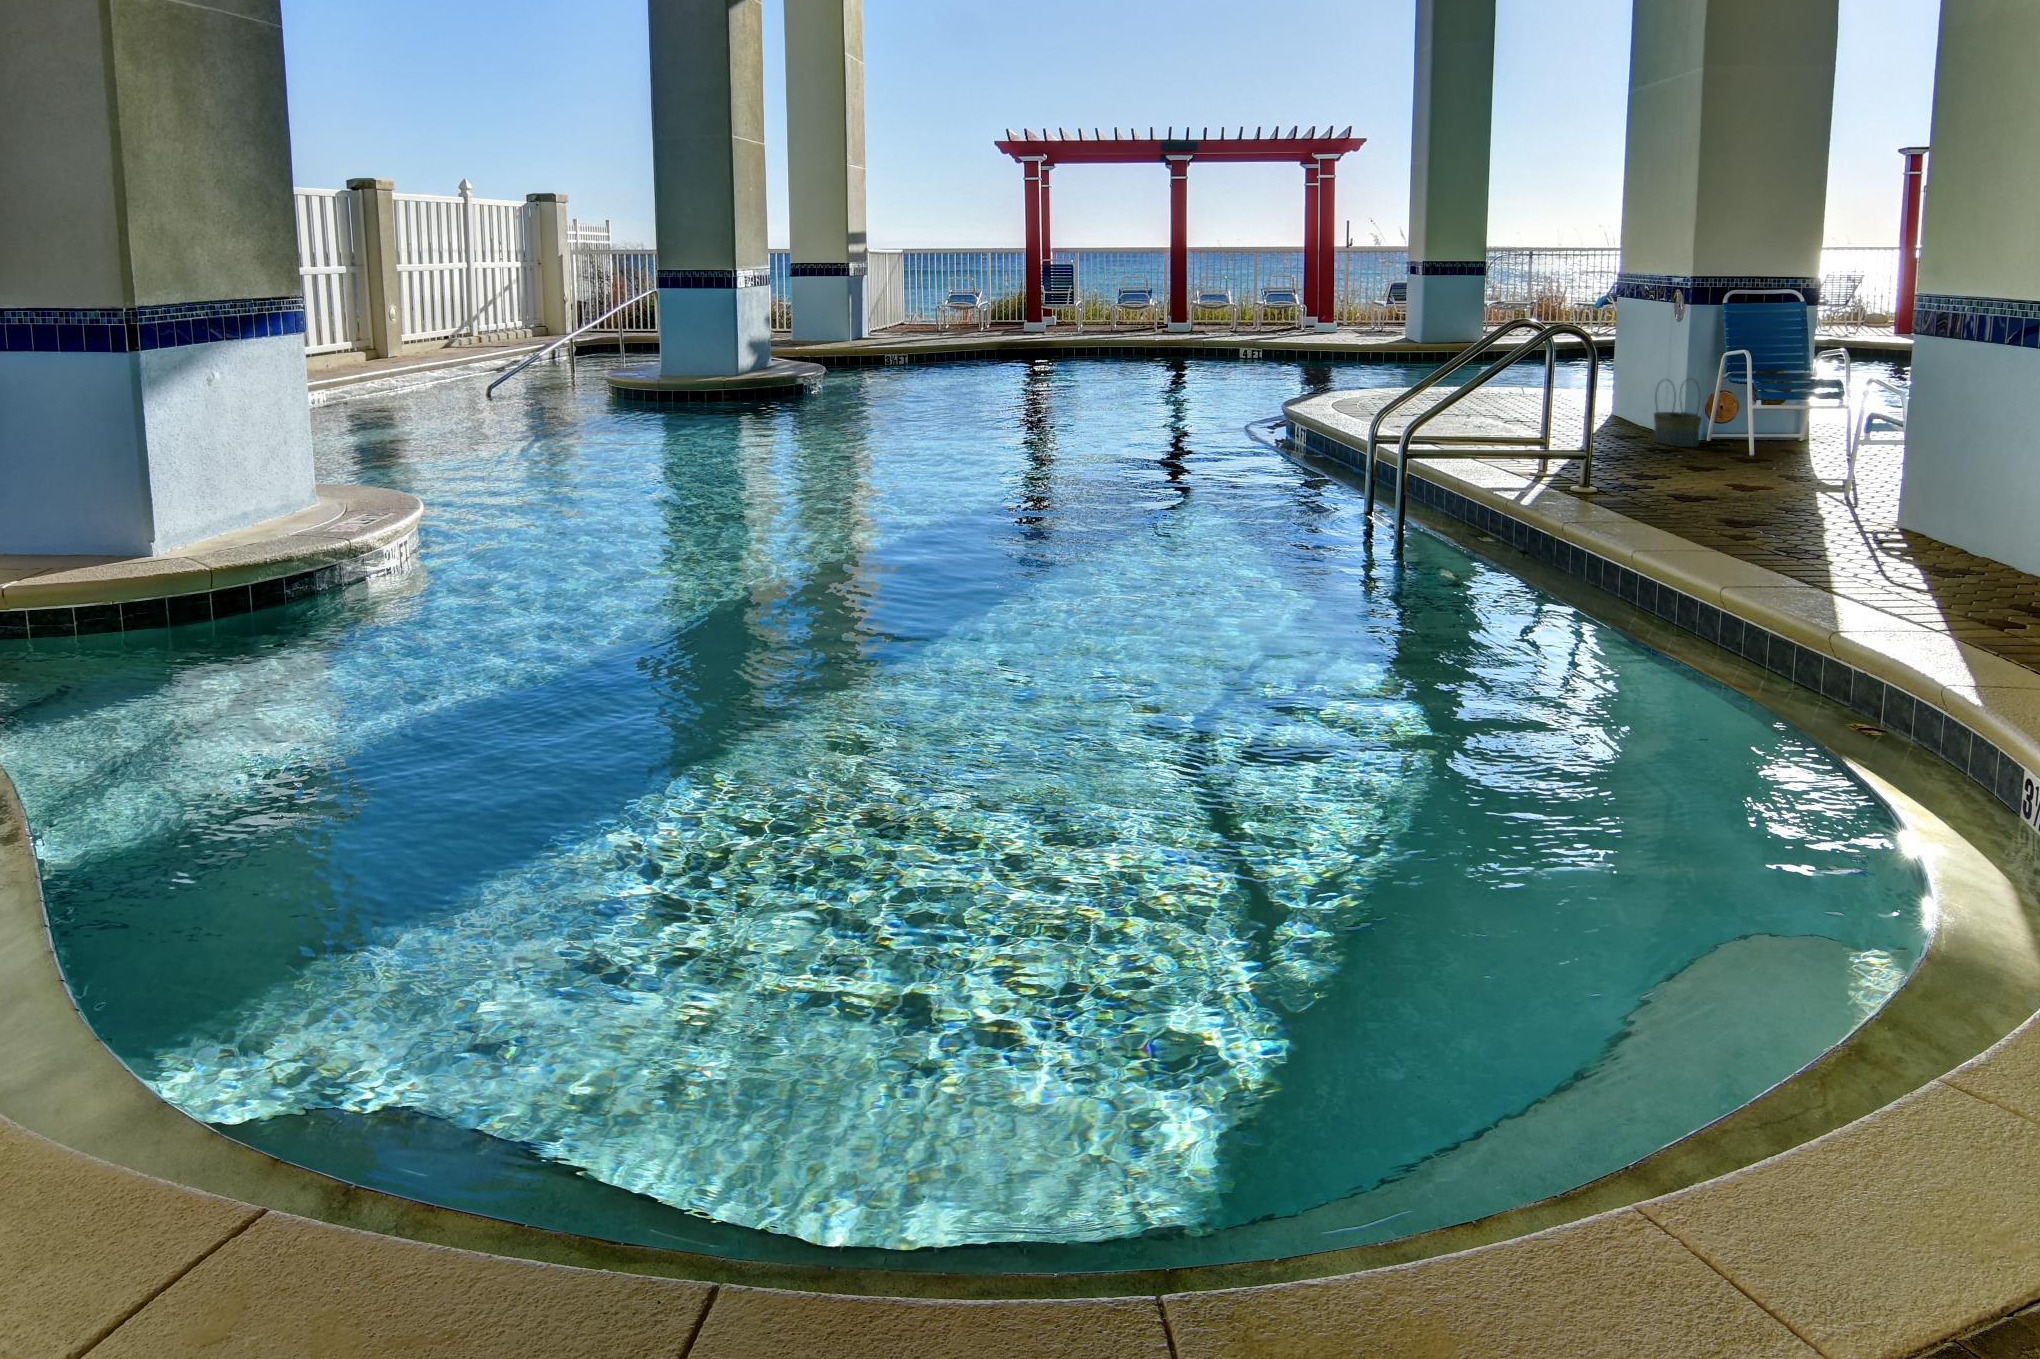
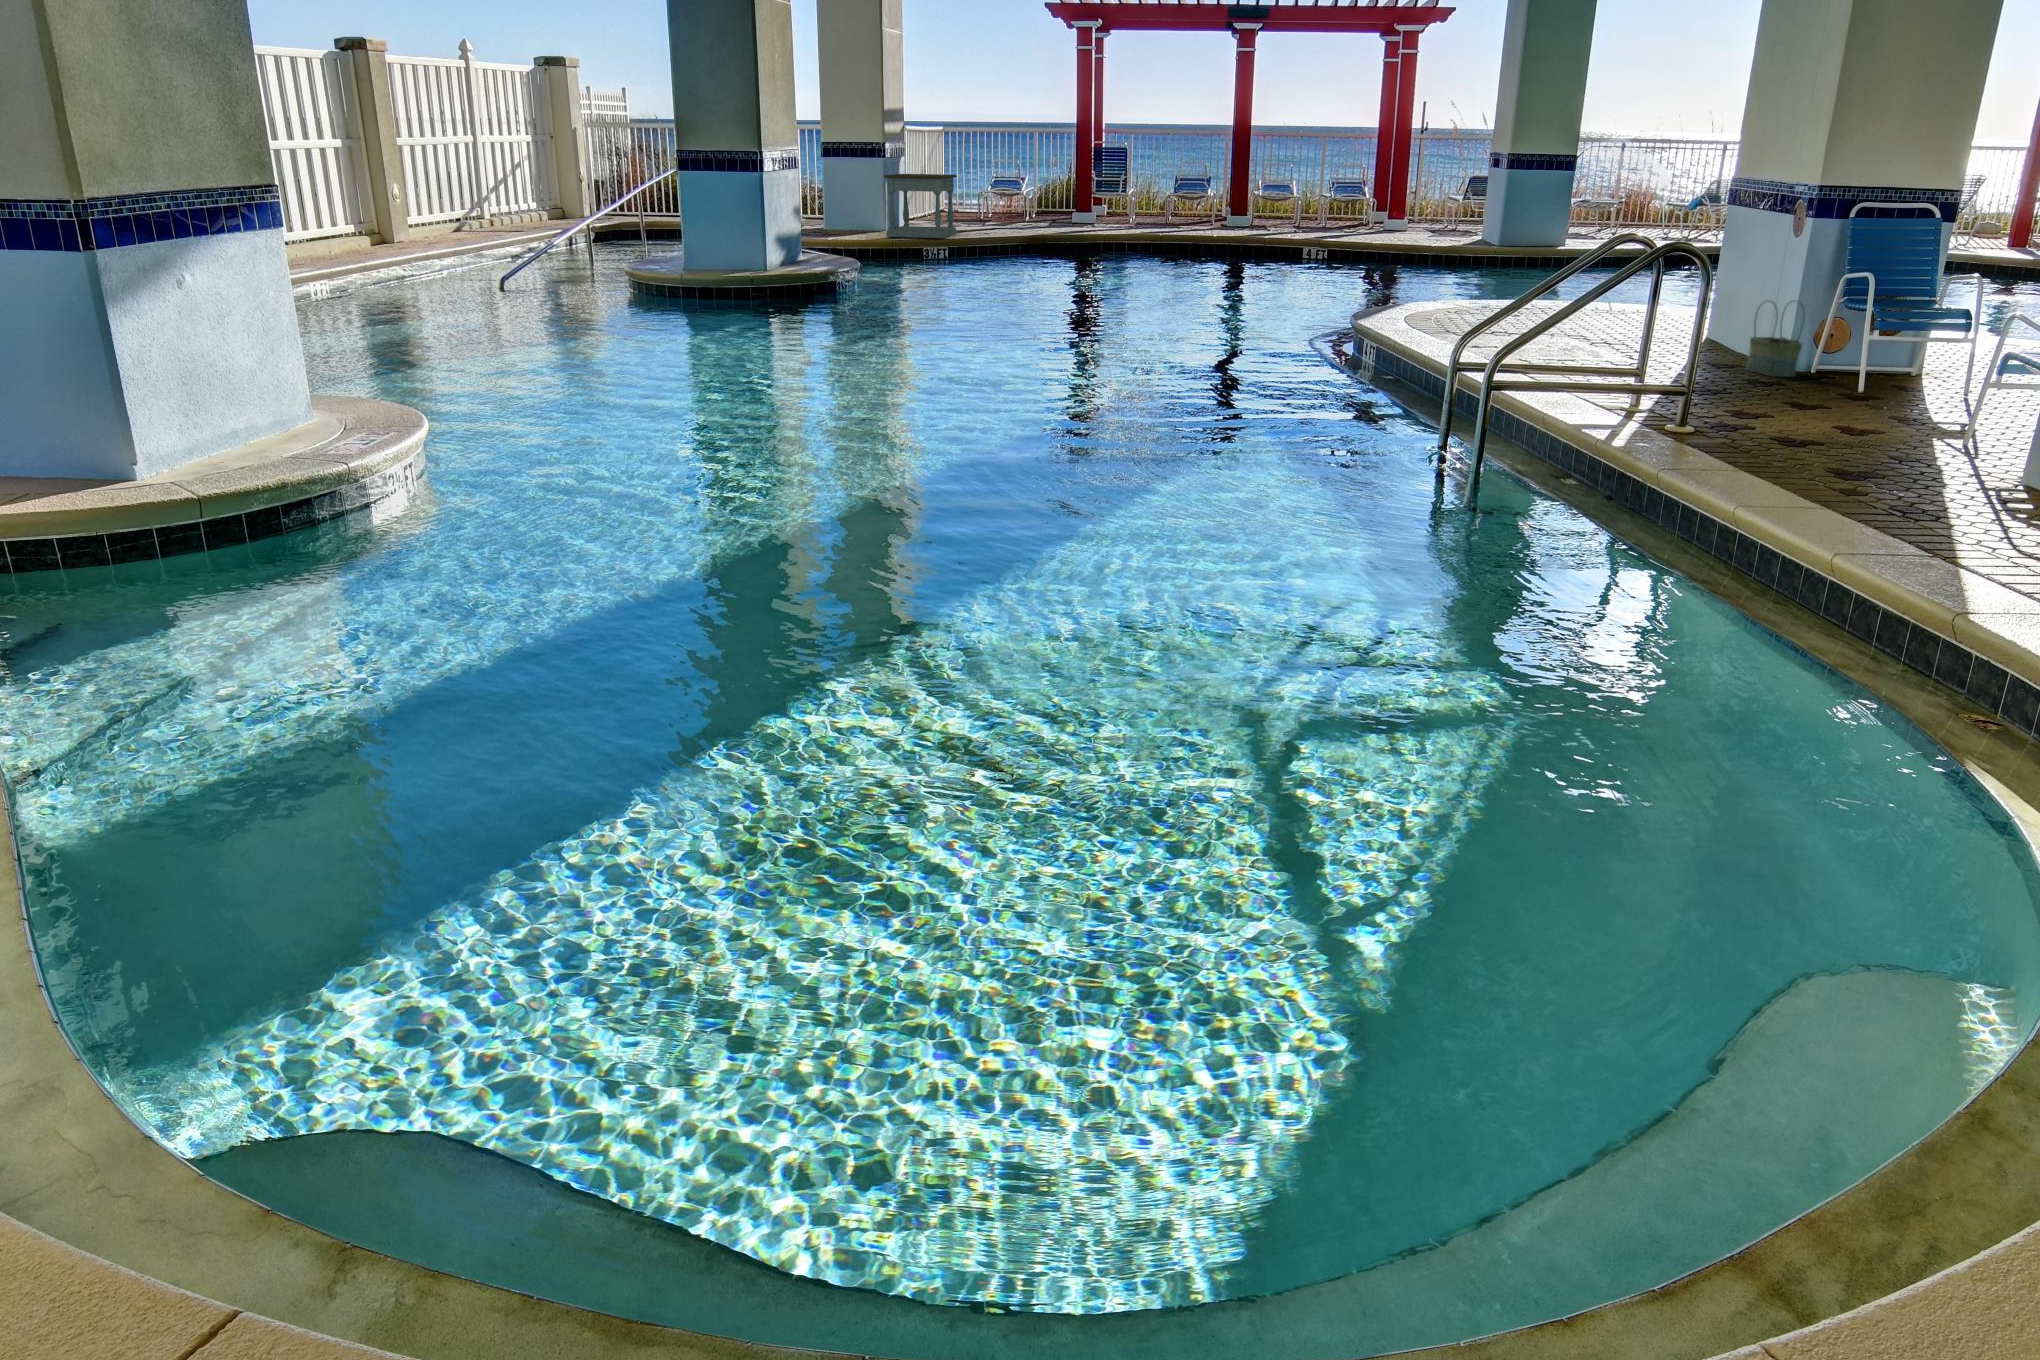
side table: none [847,289,916,345] -> present [884,174,957,238]

